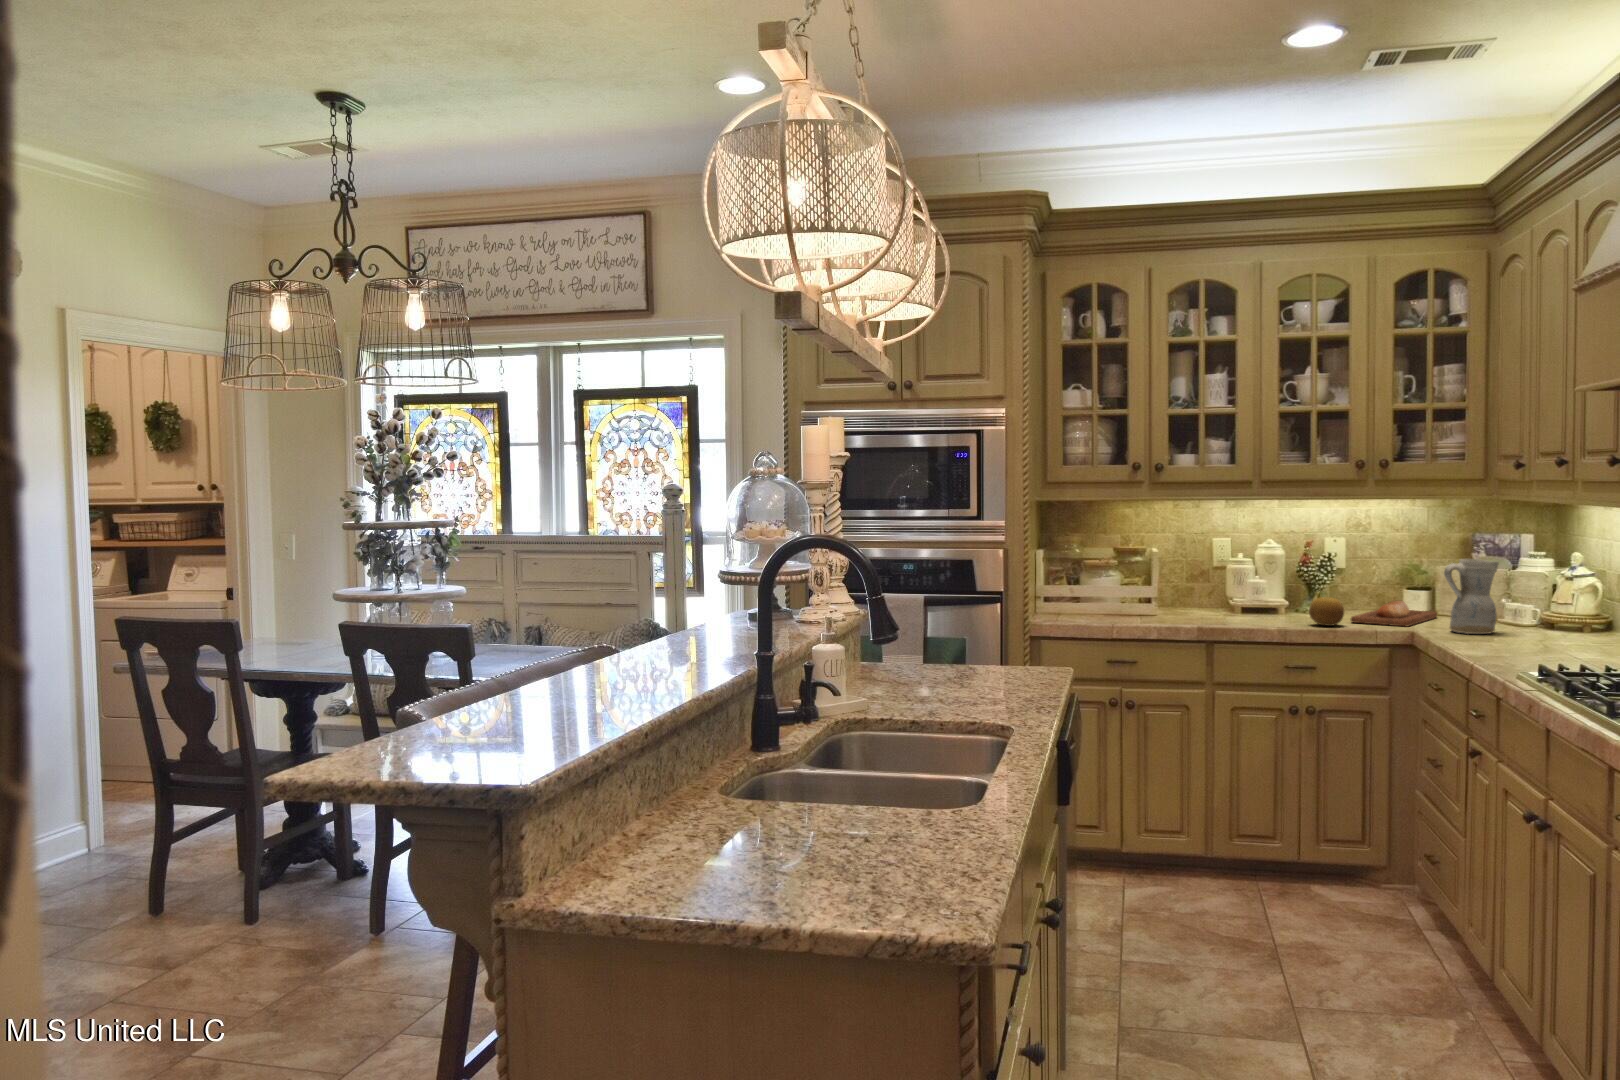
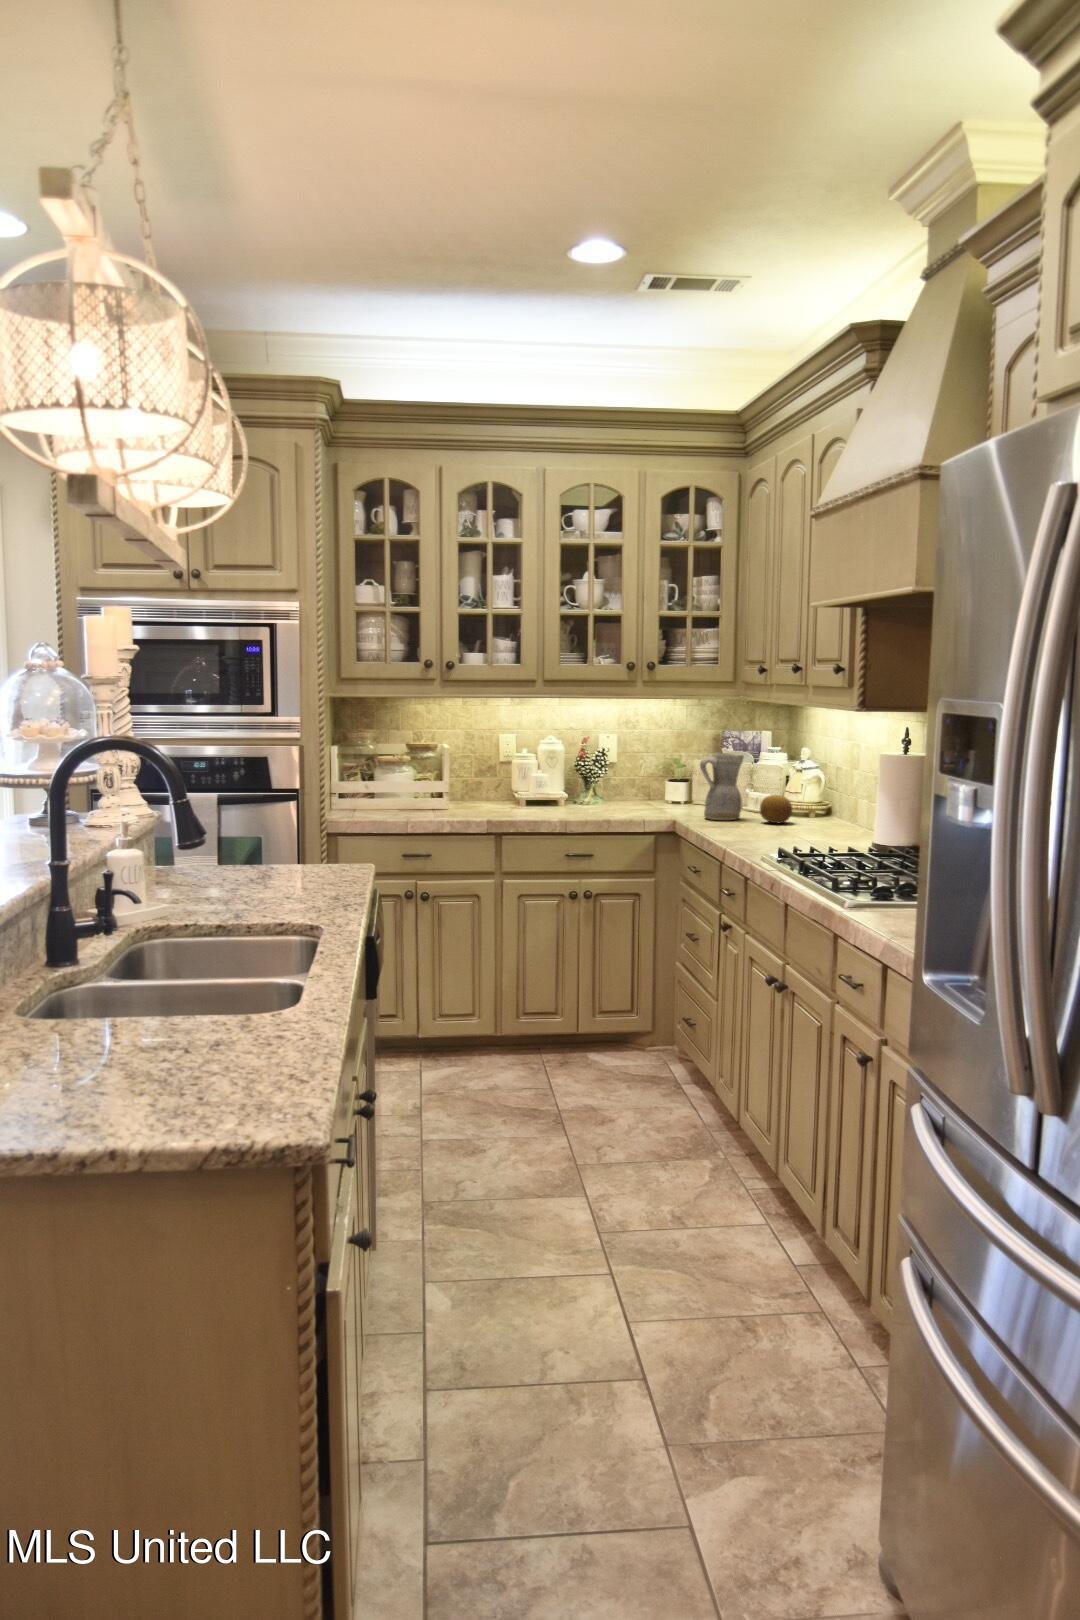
fruit: present [1309,597,1344,626] -> present [760,795,792,823]
bread loaf: present [1351,601,1437,627] -> none [622,792,694,815]

